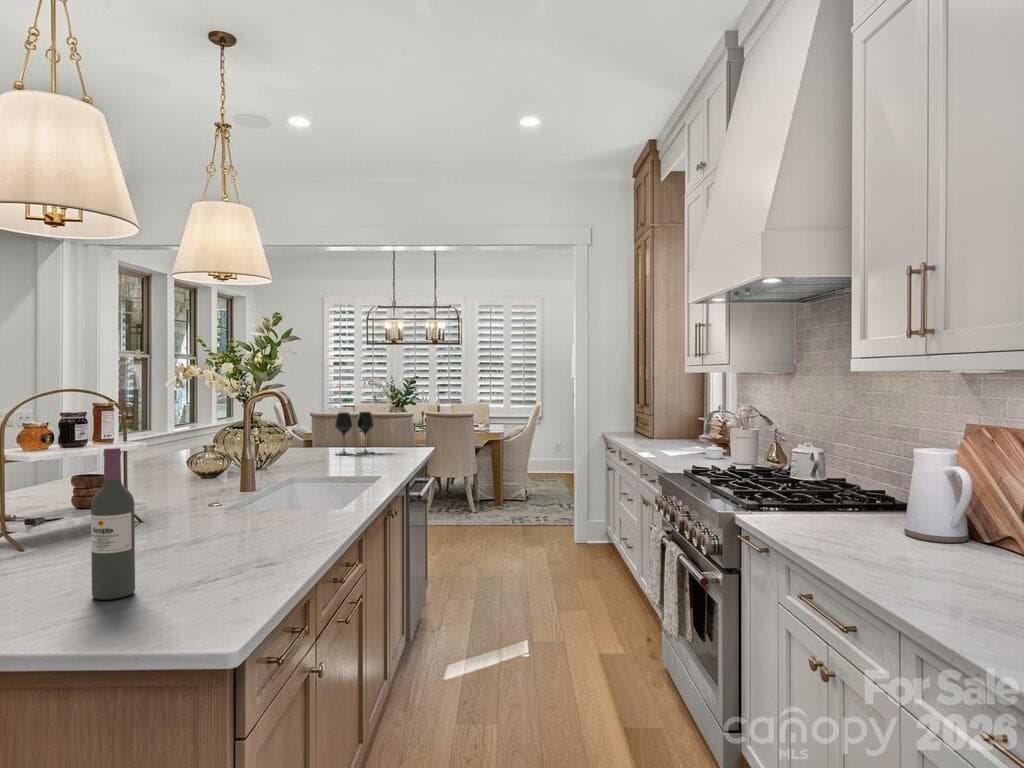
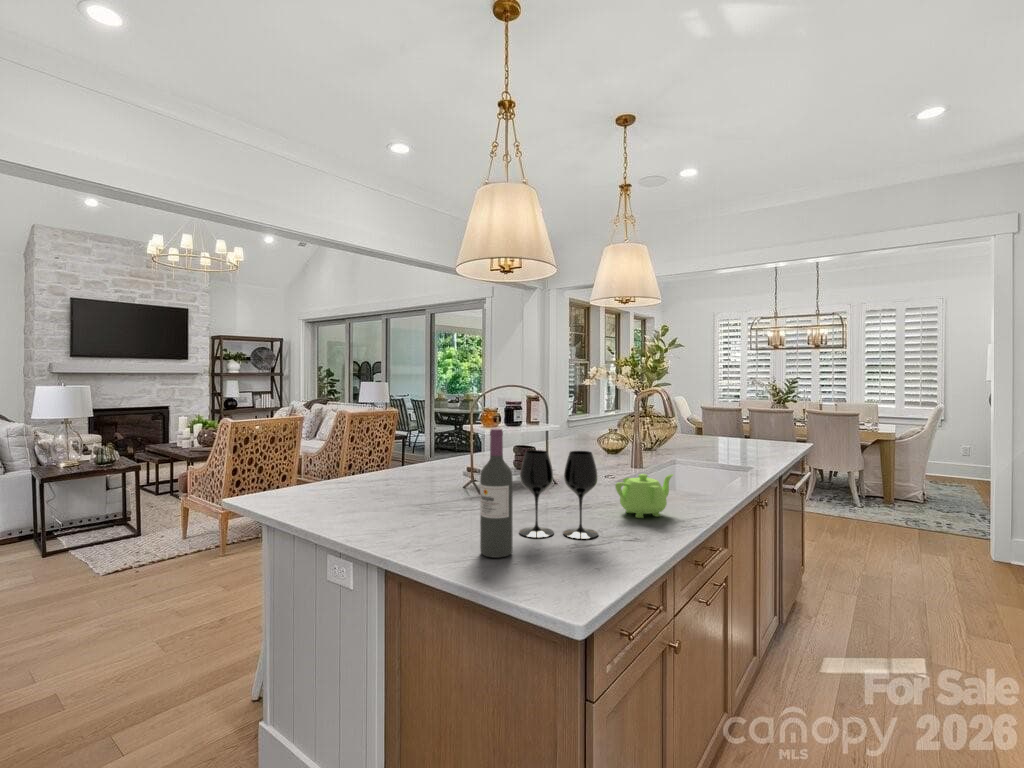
wine glass: present [335,412,374,455] -> present [519,450,598,539]
teapot: none [243,487,306,538] -> present [615,474,673,518]

